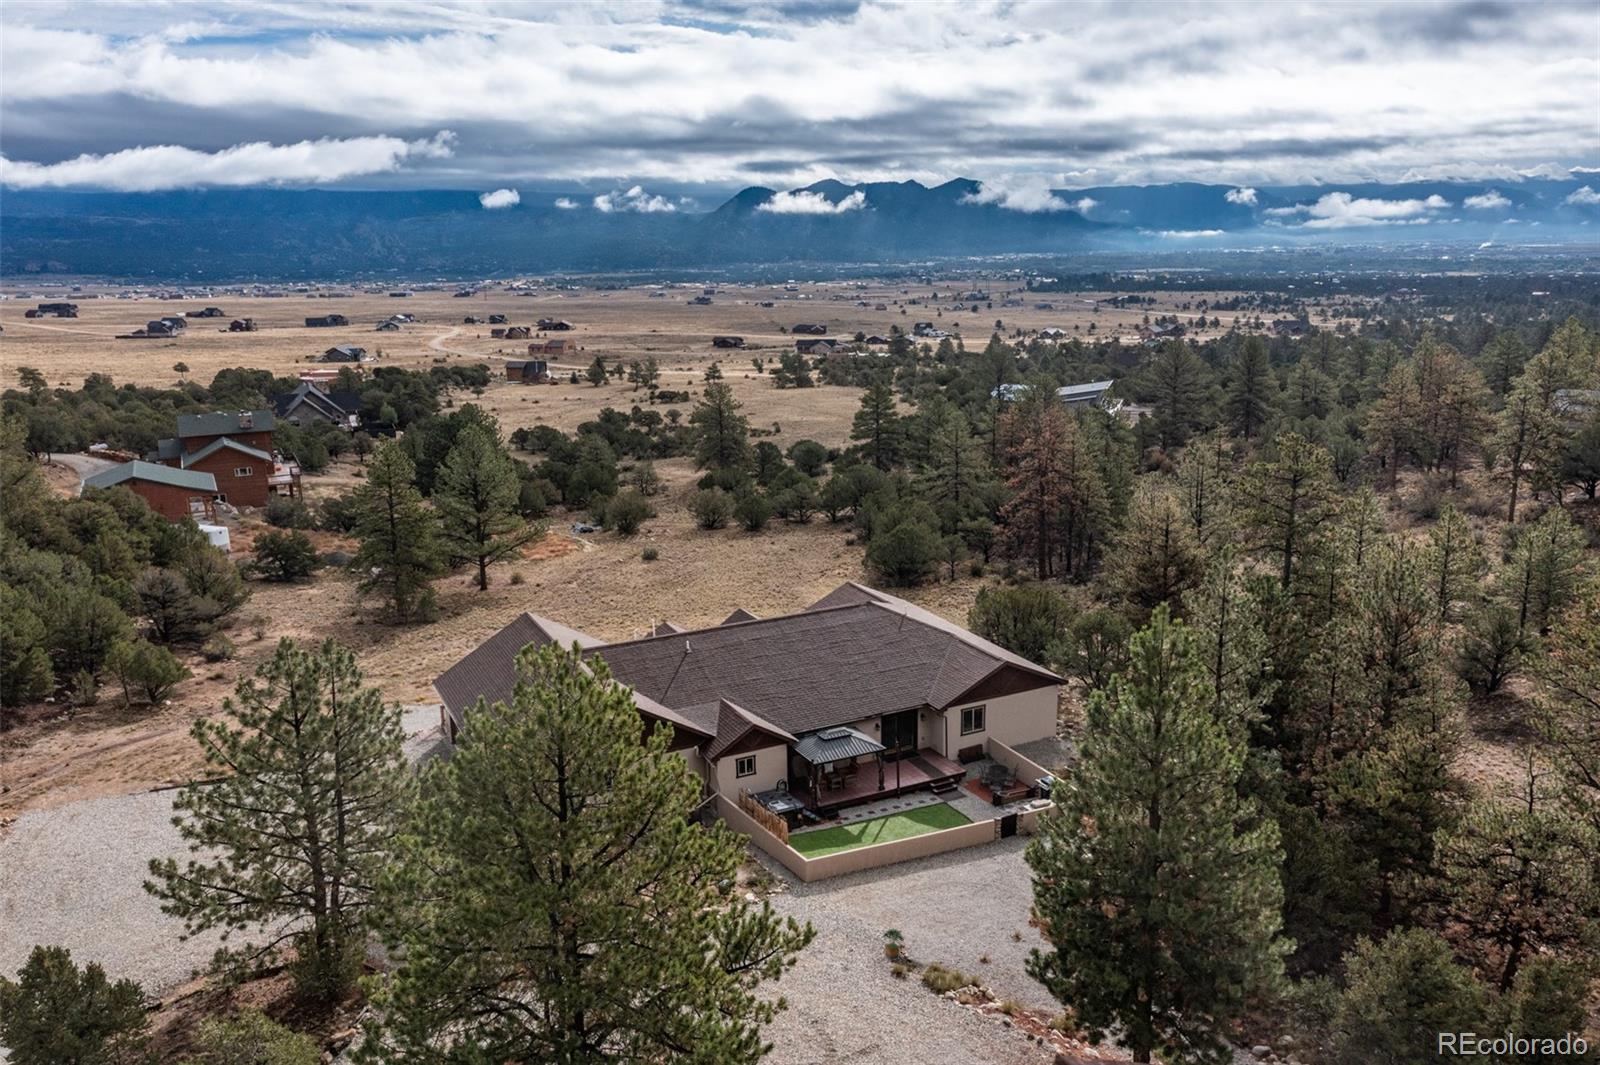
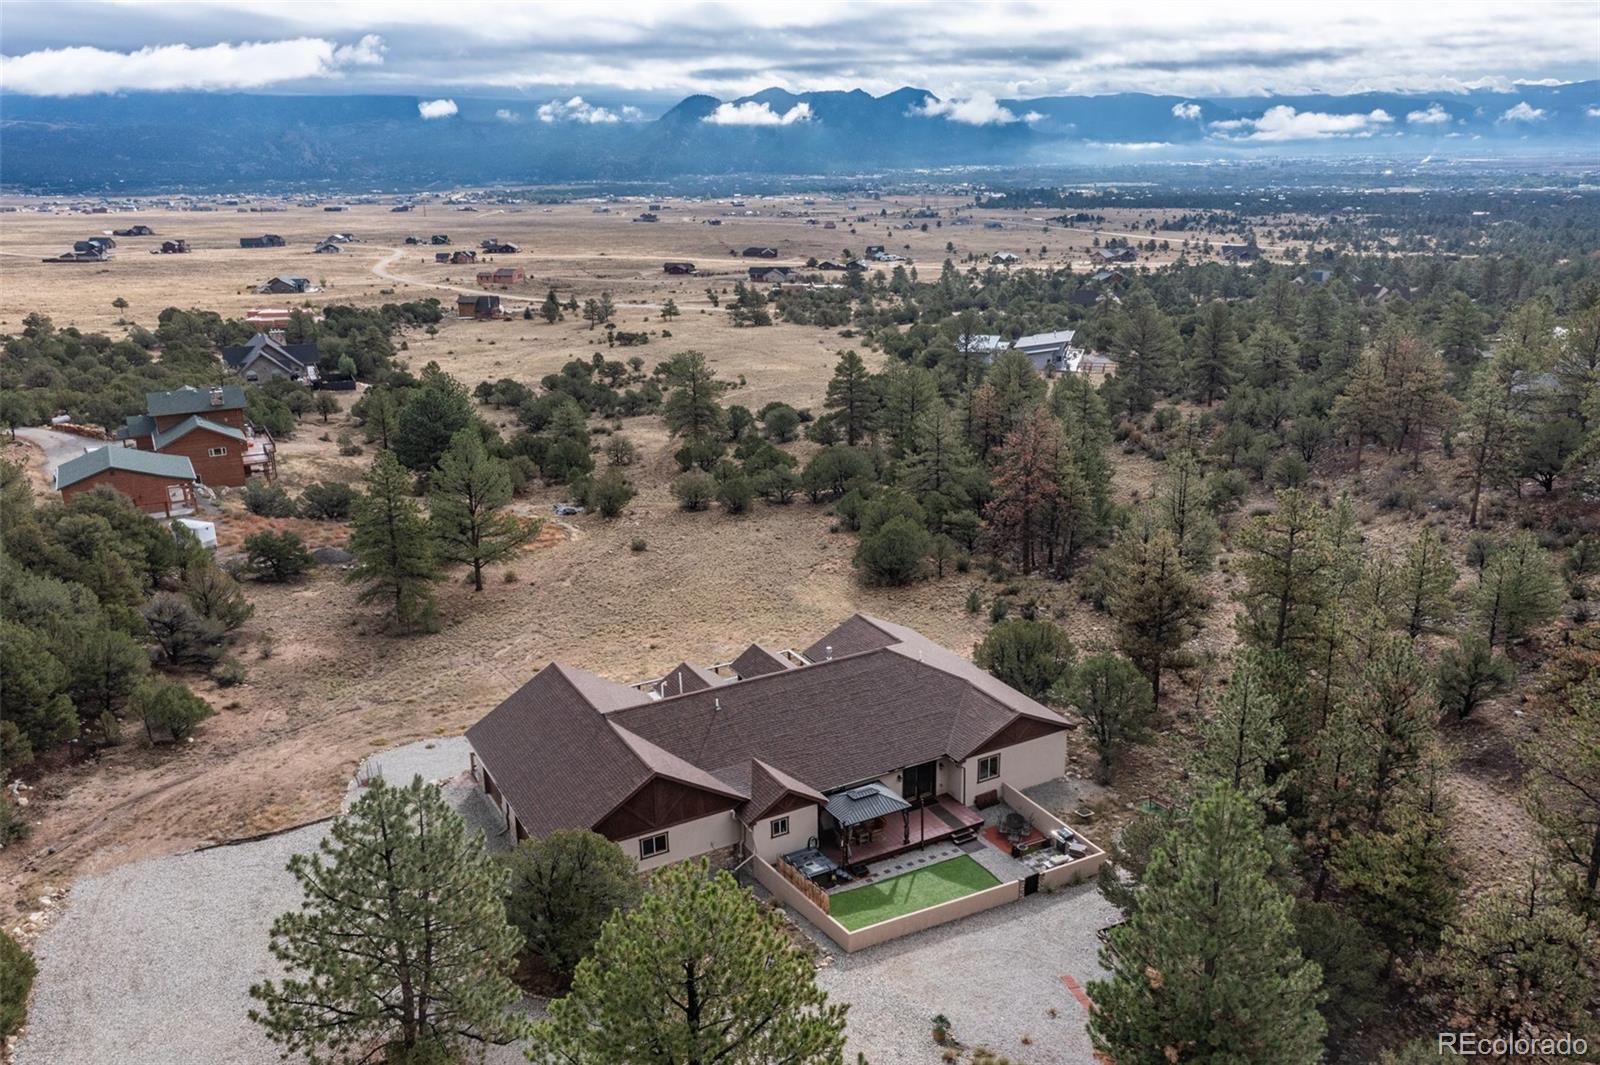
bench: none [47,687,89,717] -> present [69,726,109,759]

